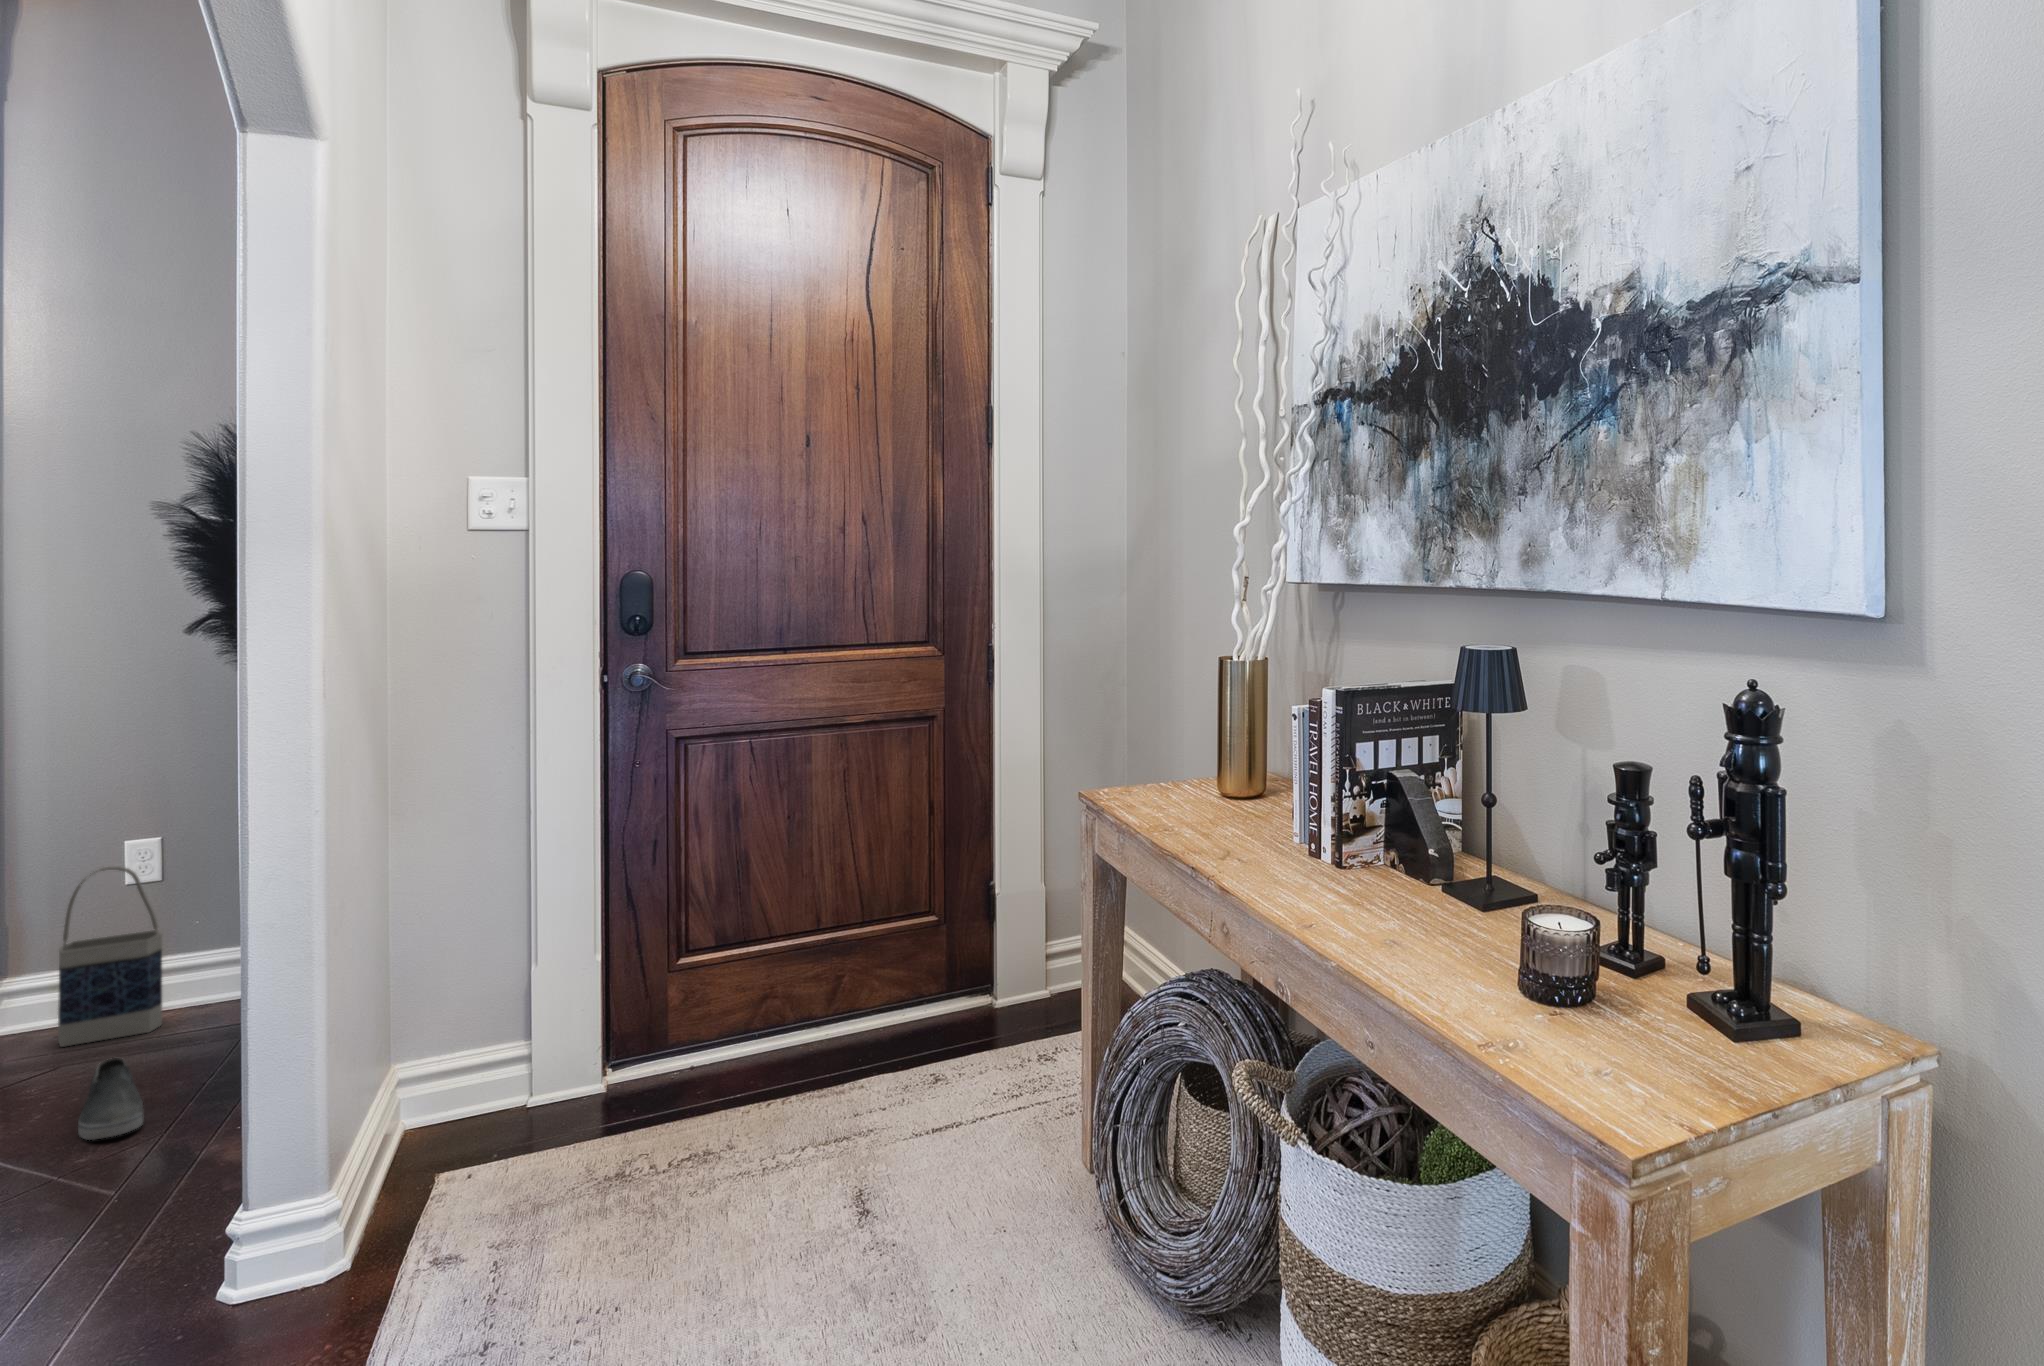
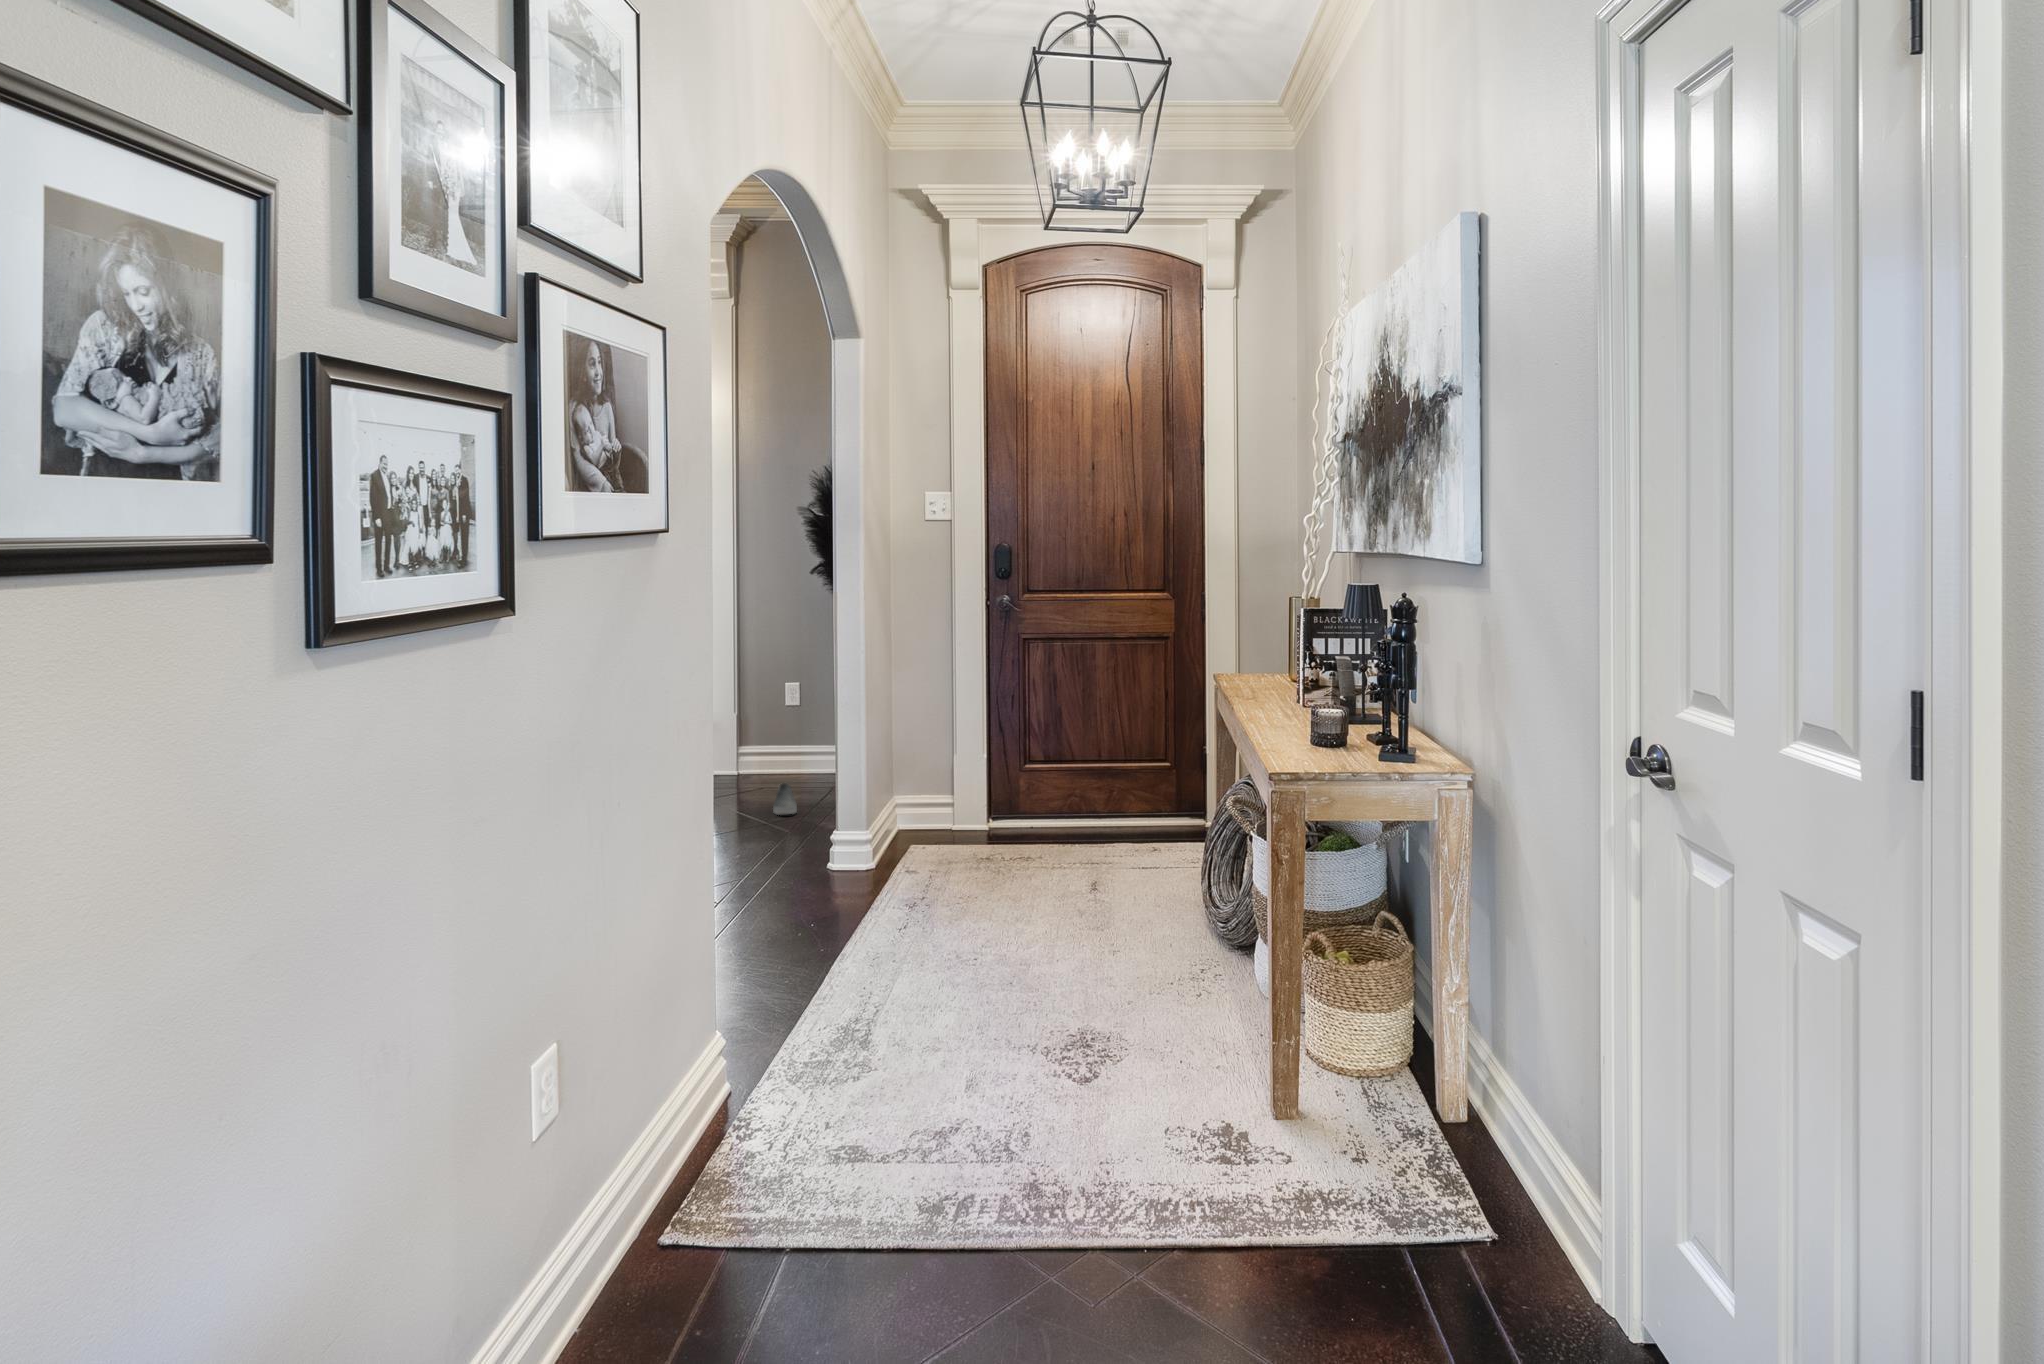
bag: present [58,866,162,1047] -> none [762,694,802,782]

